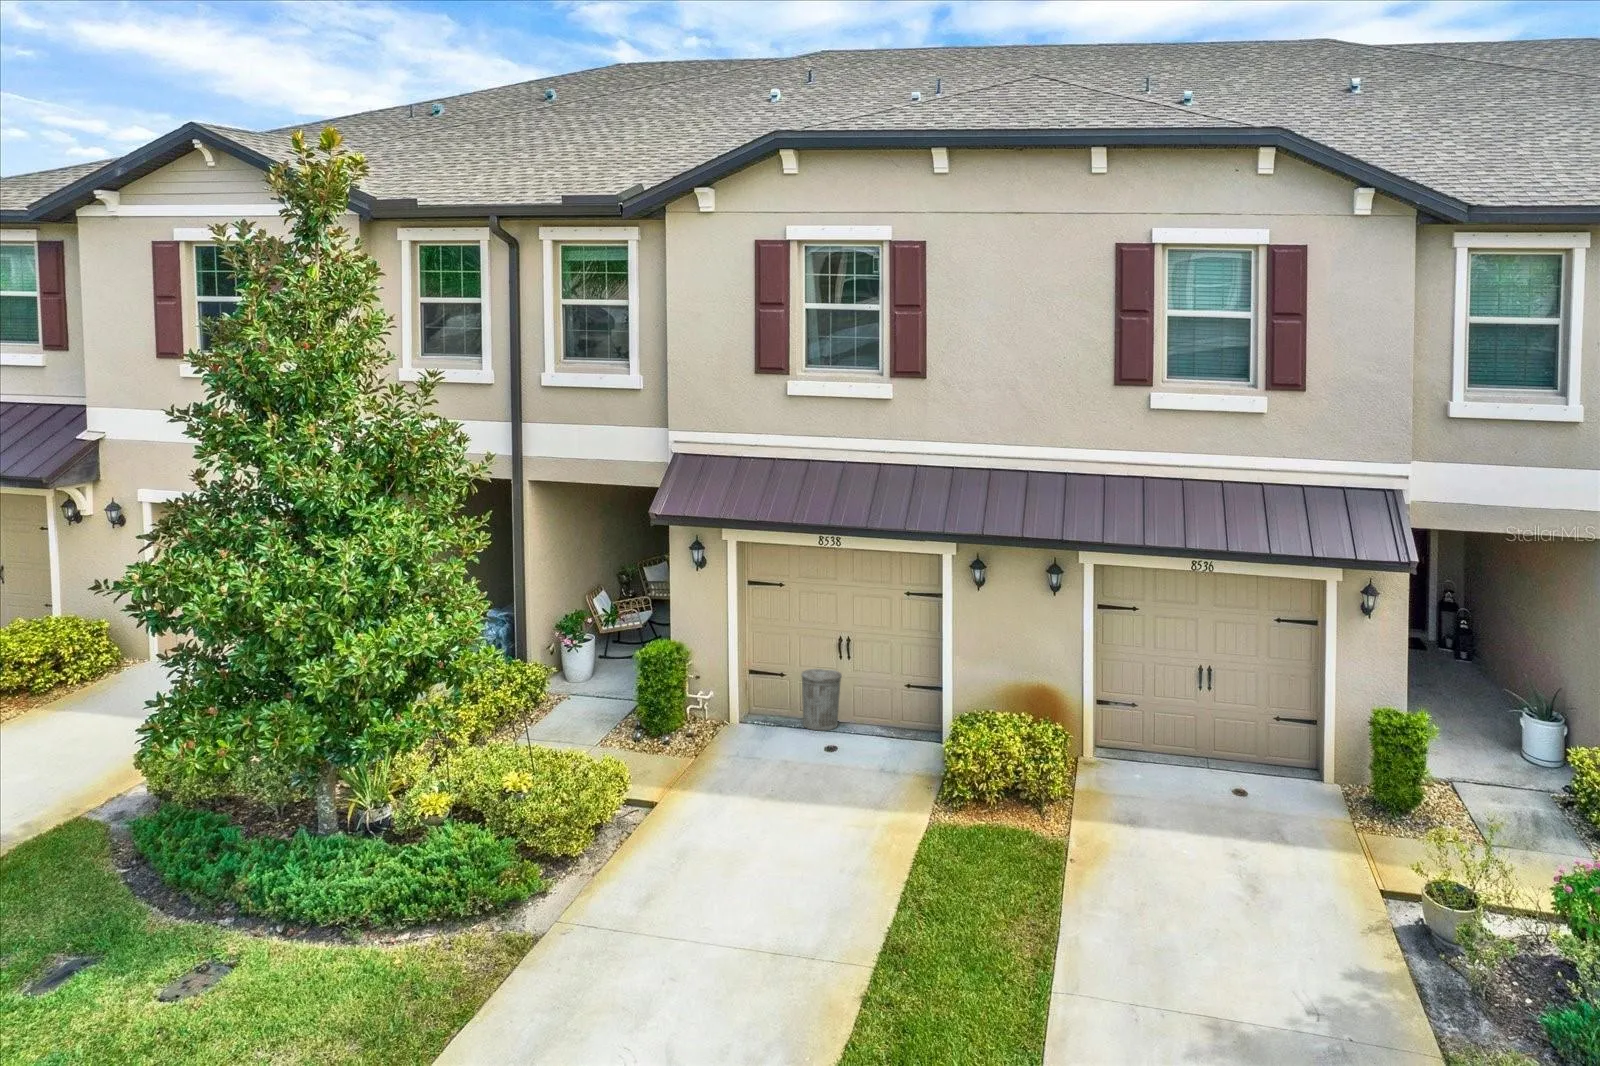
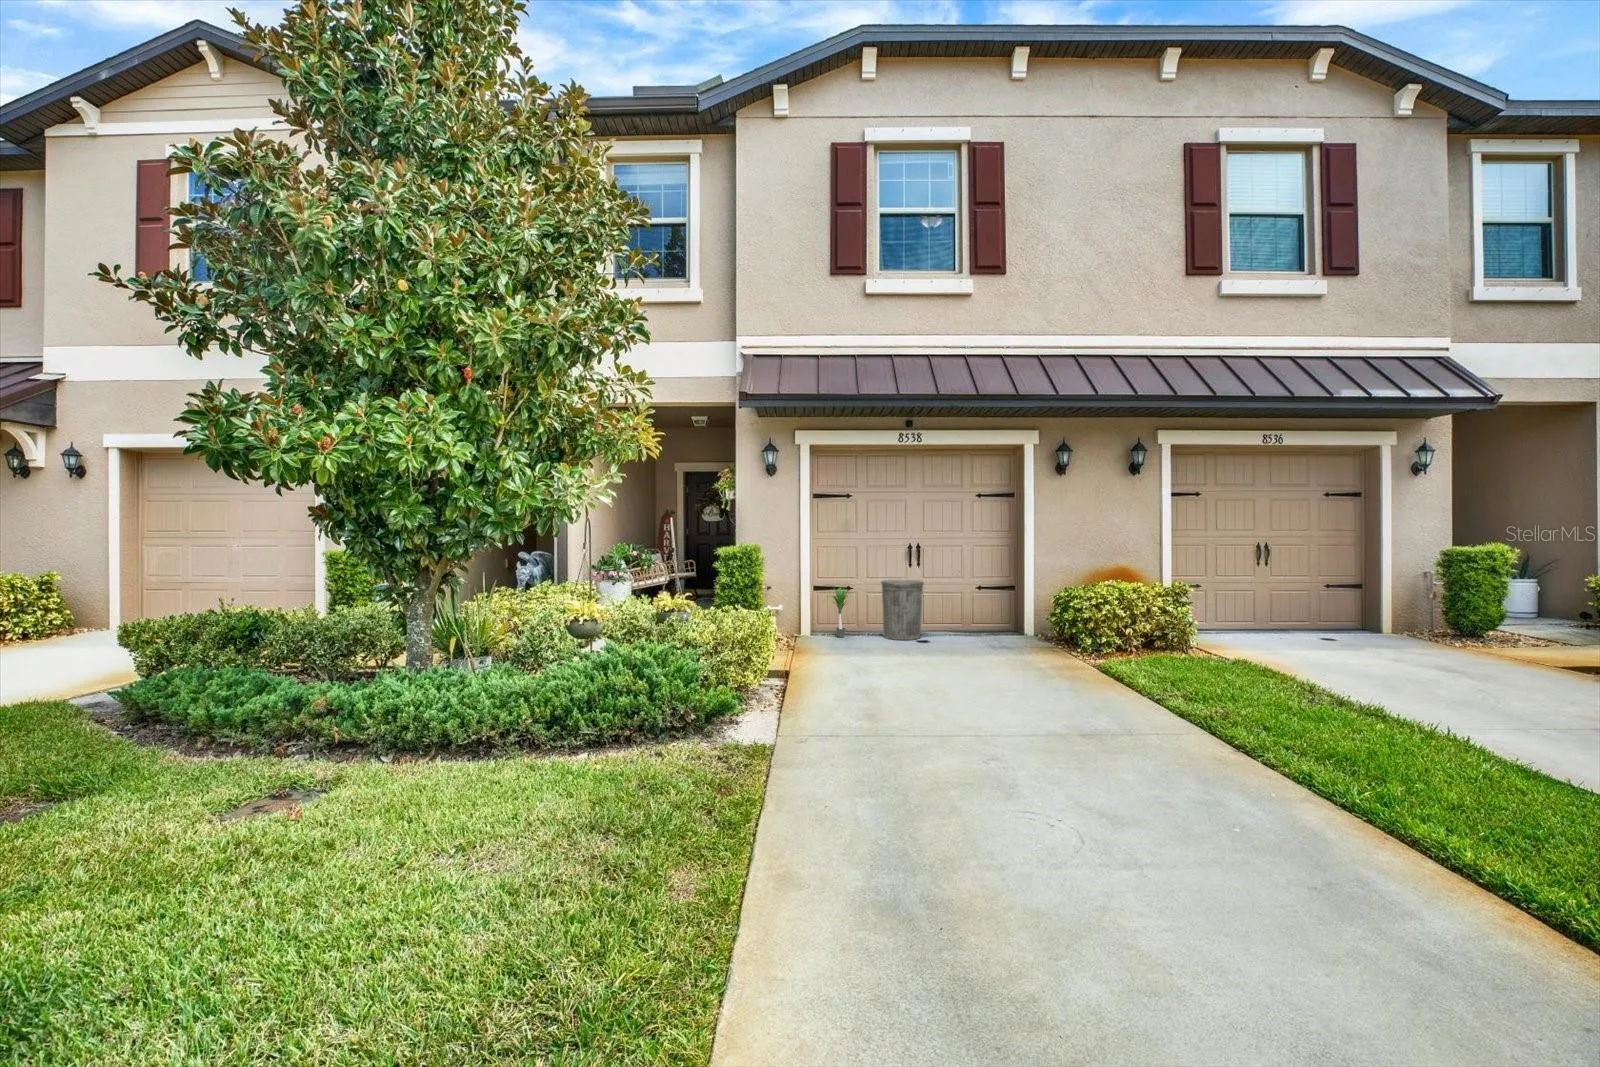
potted plant: none [745,668,781,723] -> present [833,587,848,638]

